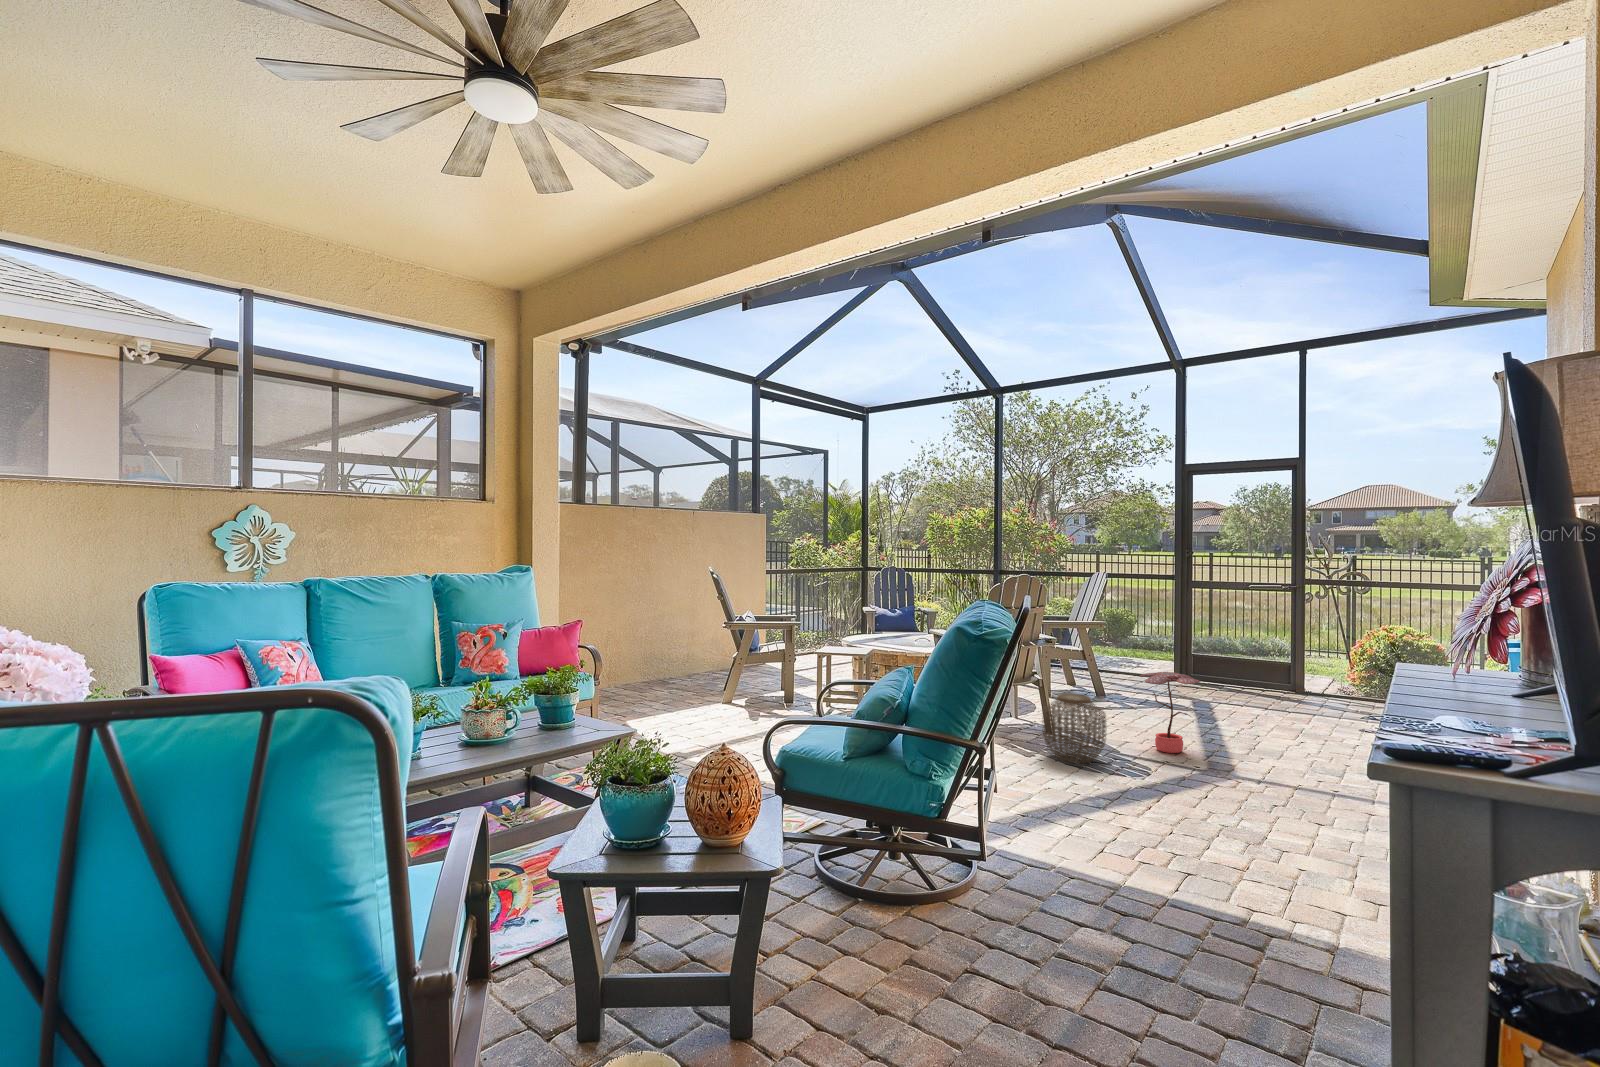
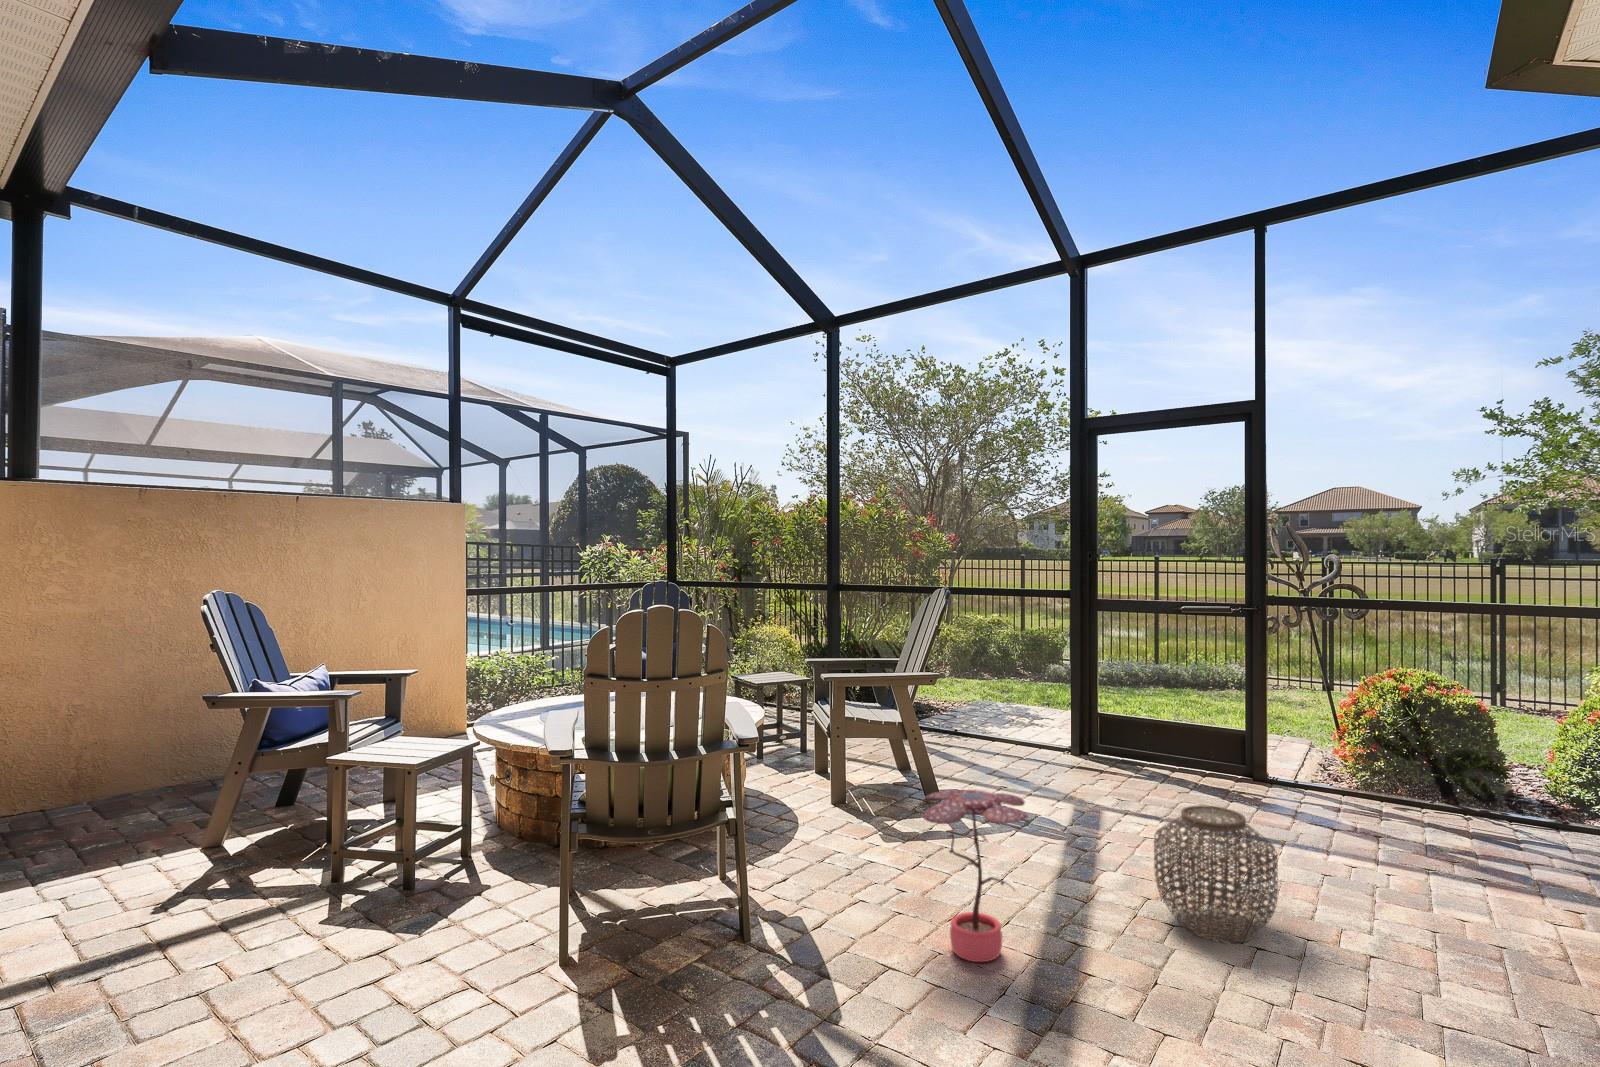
woven basket: present [1042,694,1106,763] -> present [1154,805,1278,943]

